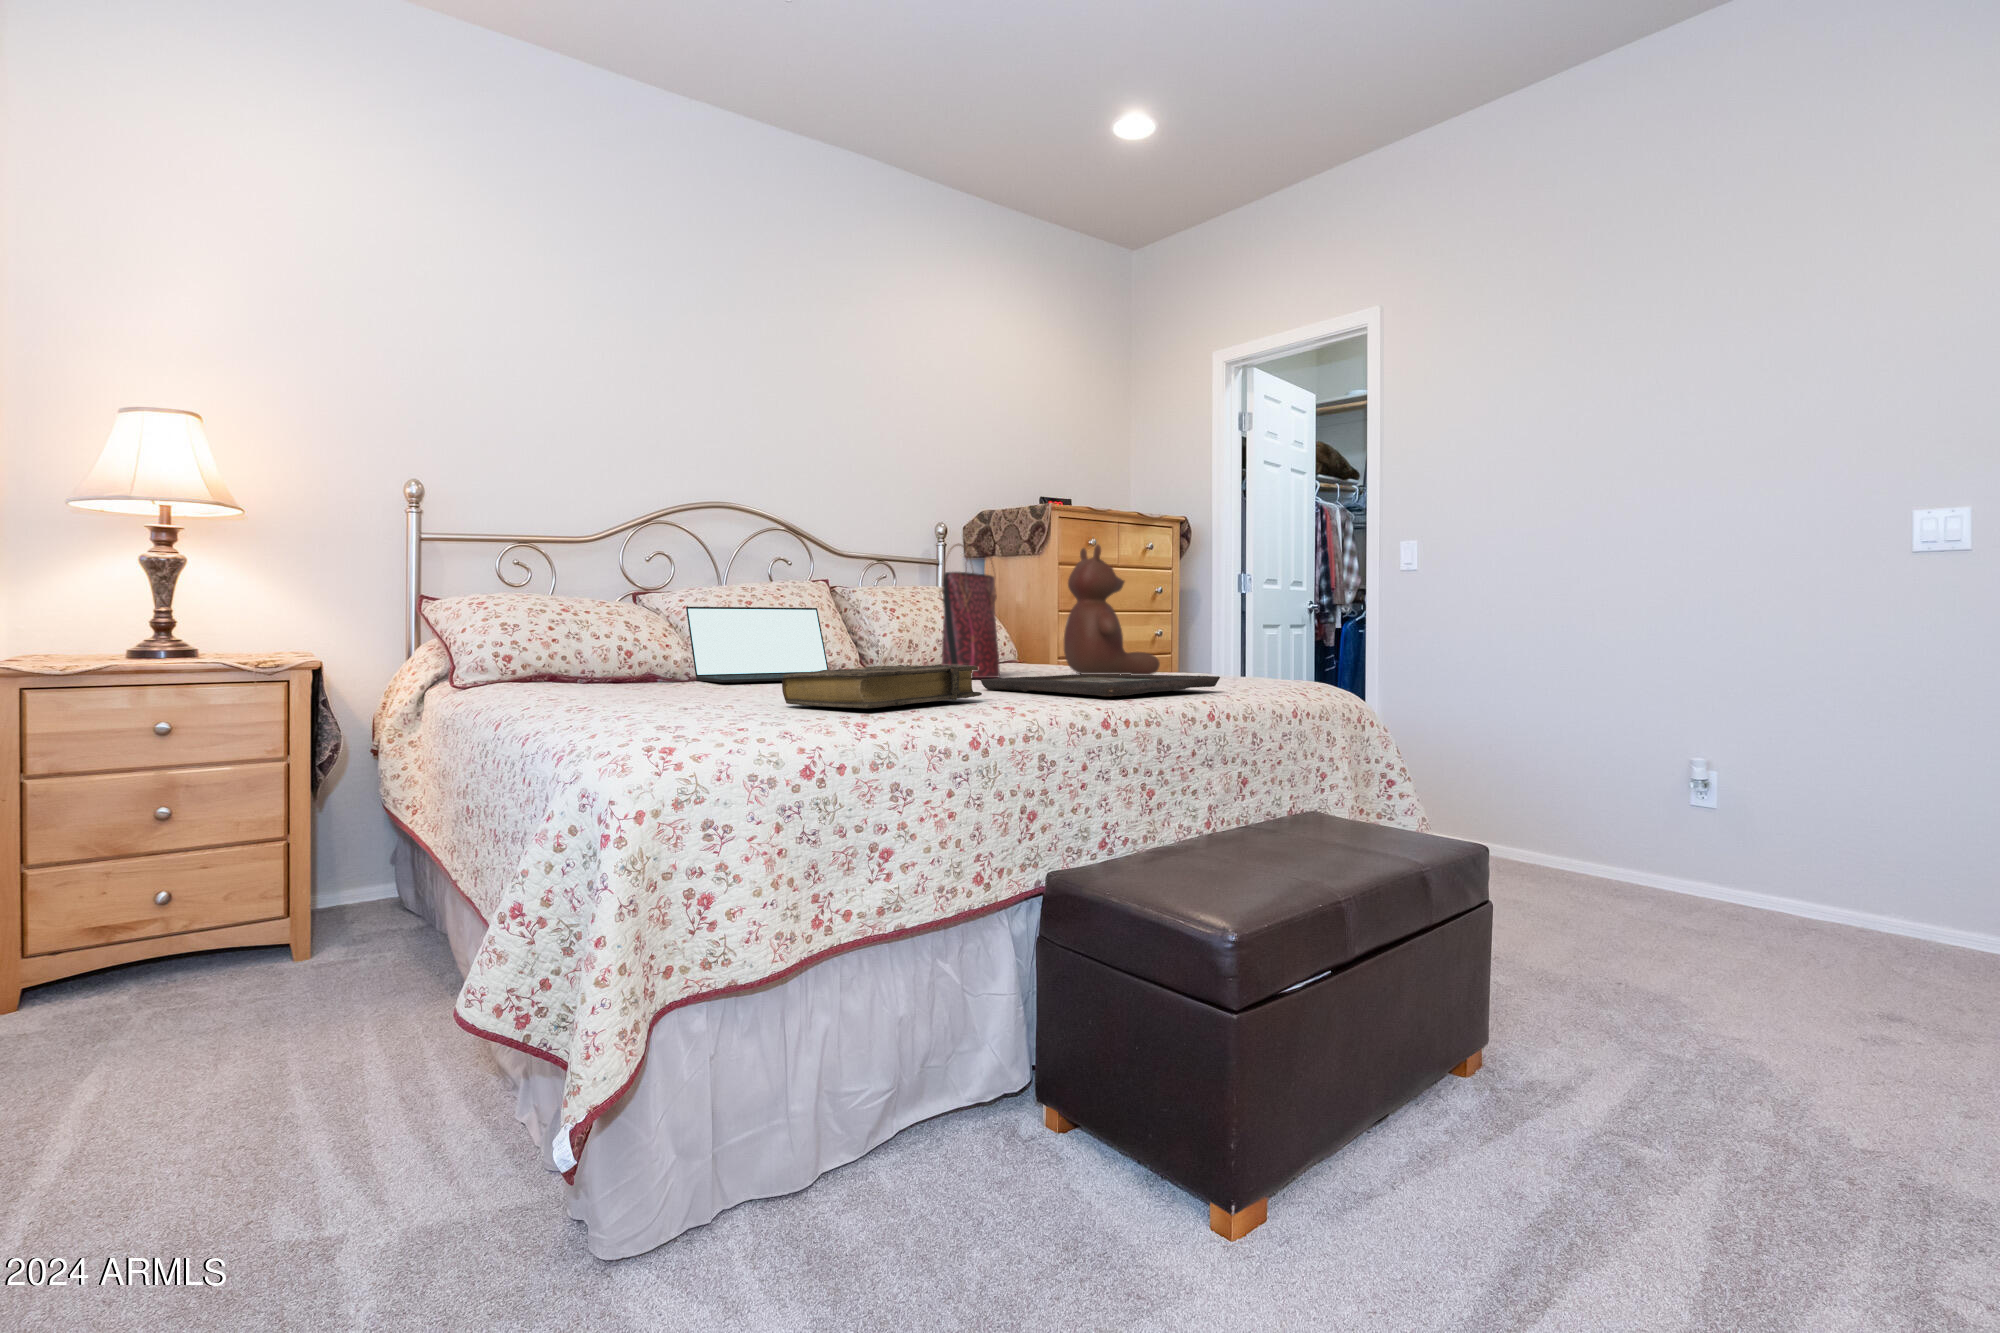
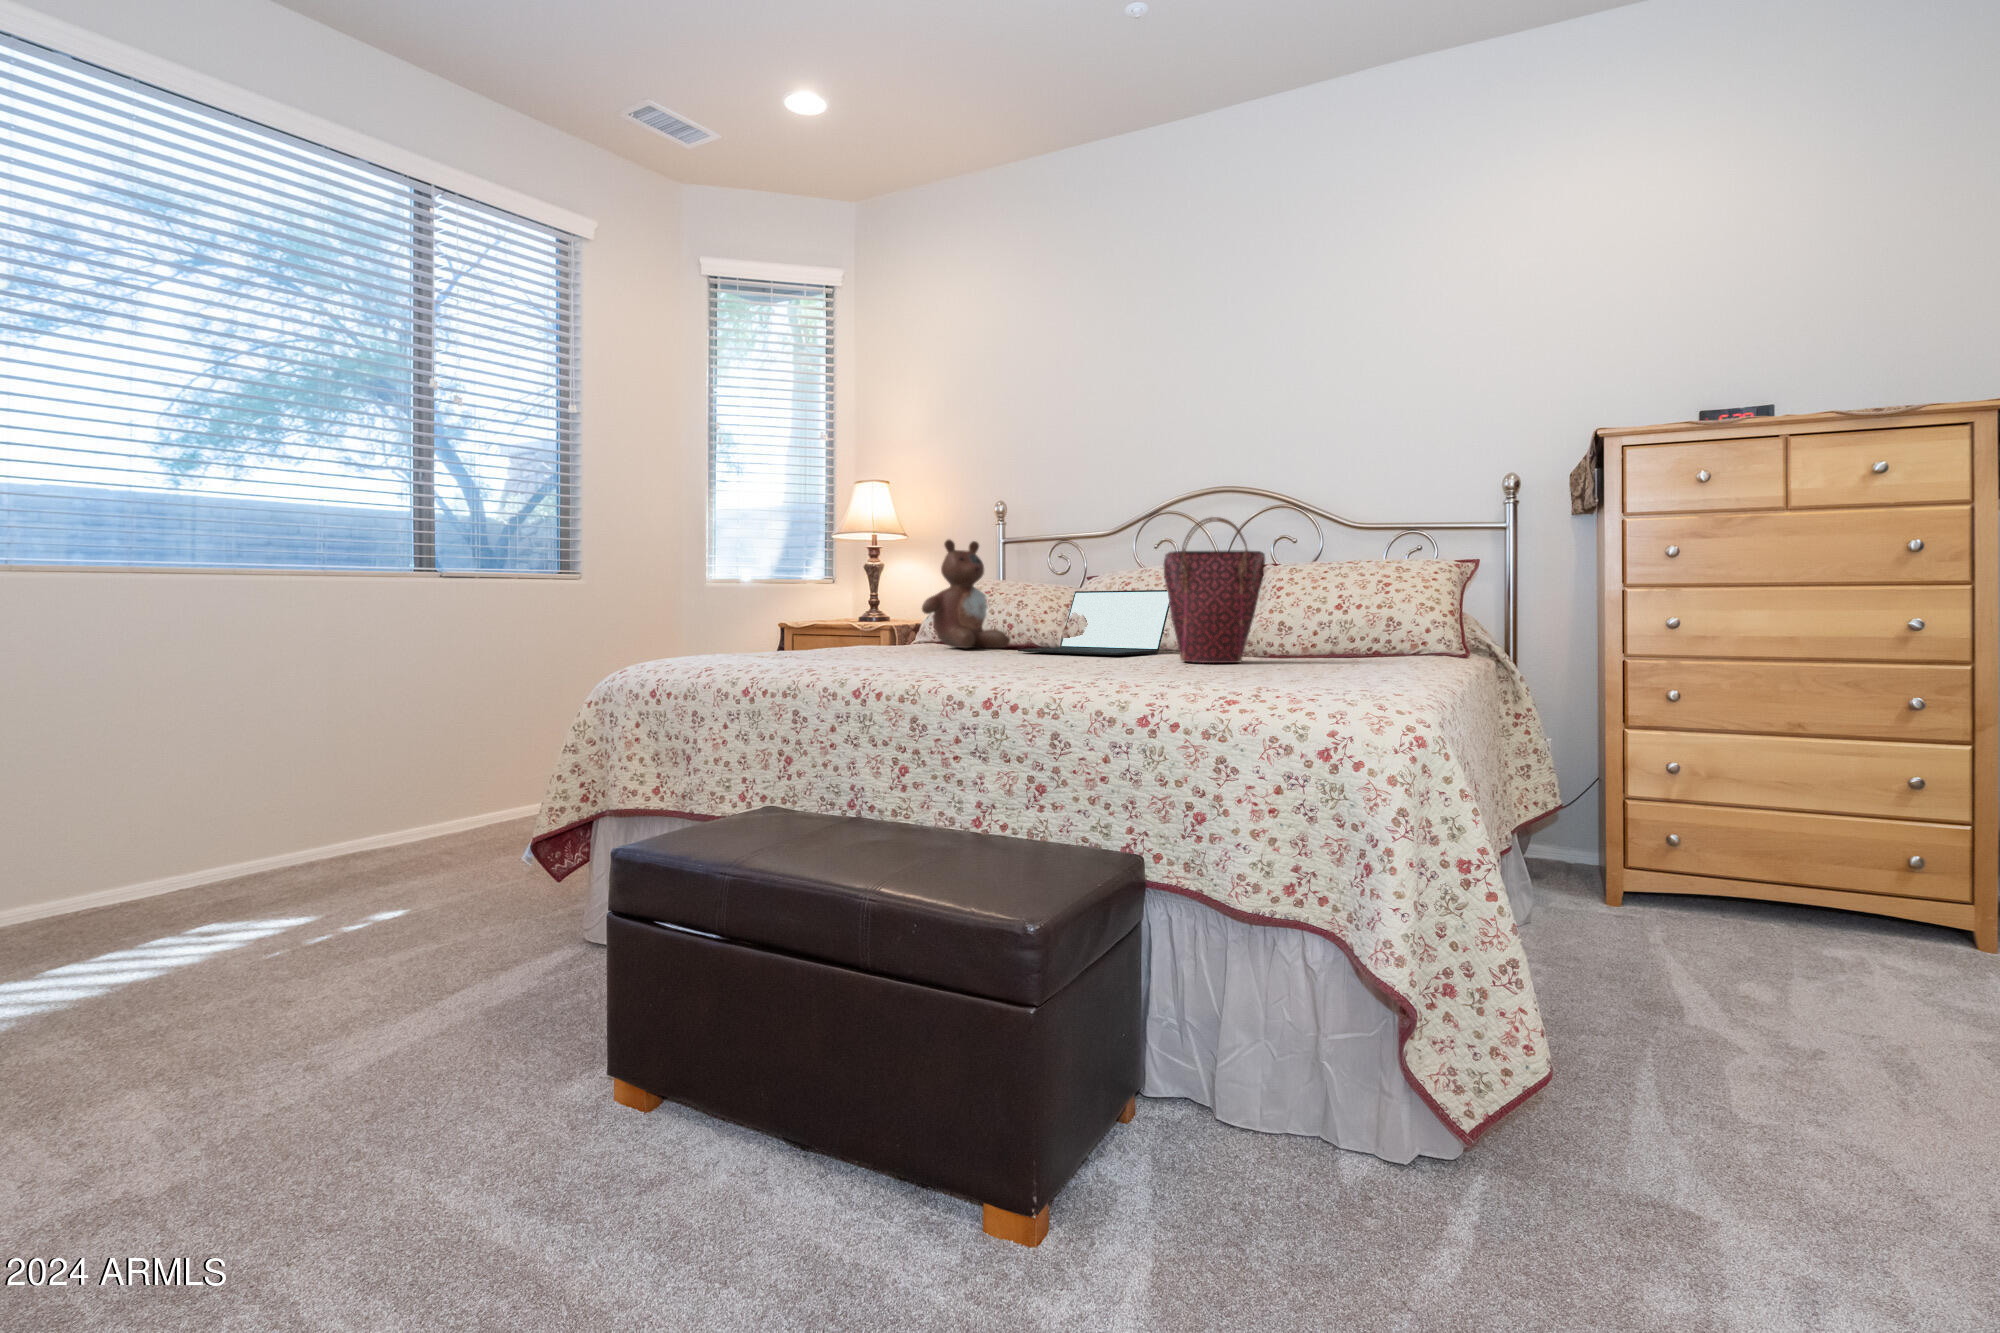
stuffed bear: present [1064,545,1160,675] -> present [922,540,1010,648]
book: present [782,664,982,708] -> none [770,640,922,667]
decorative tray: present [981,674,1220,696] -> none [934,658,1173,679]

